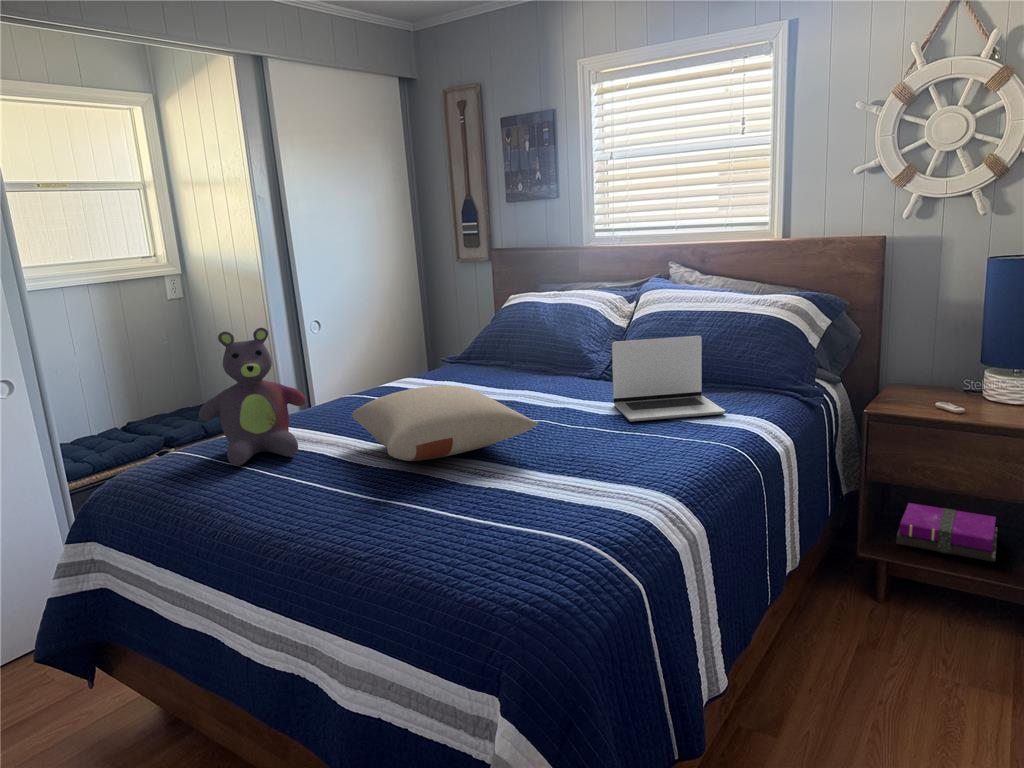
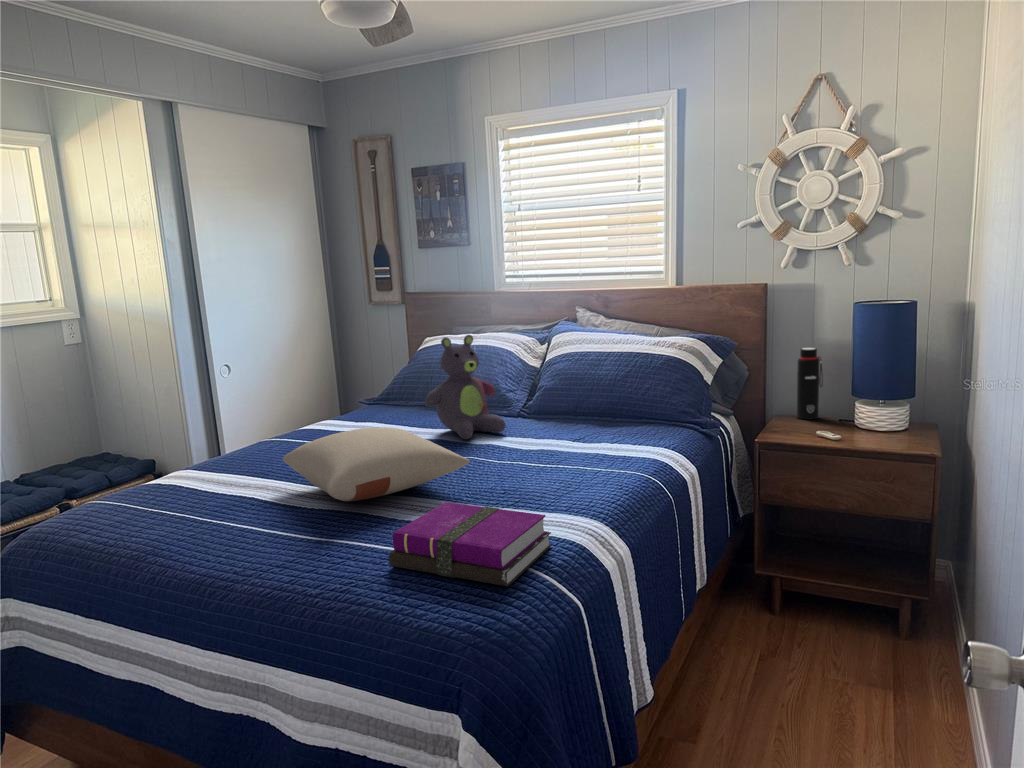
water bottle: none [911,309,945,389] -> present [797,348,823,419]
stuffed bear: present [199,328,306,466] -> present [425,335,506,439]
laptop: present [612,336,725,421] -> none [532,375,638,457]
notebook: present [896,503,997,562] -> present [389,502,552,586]

